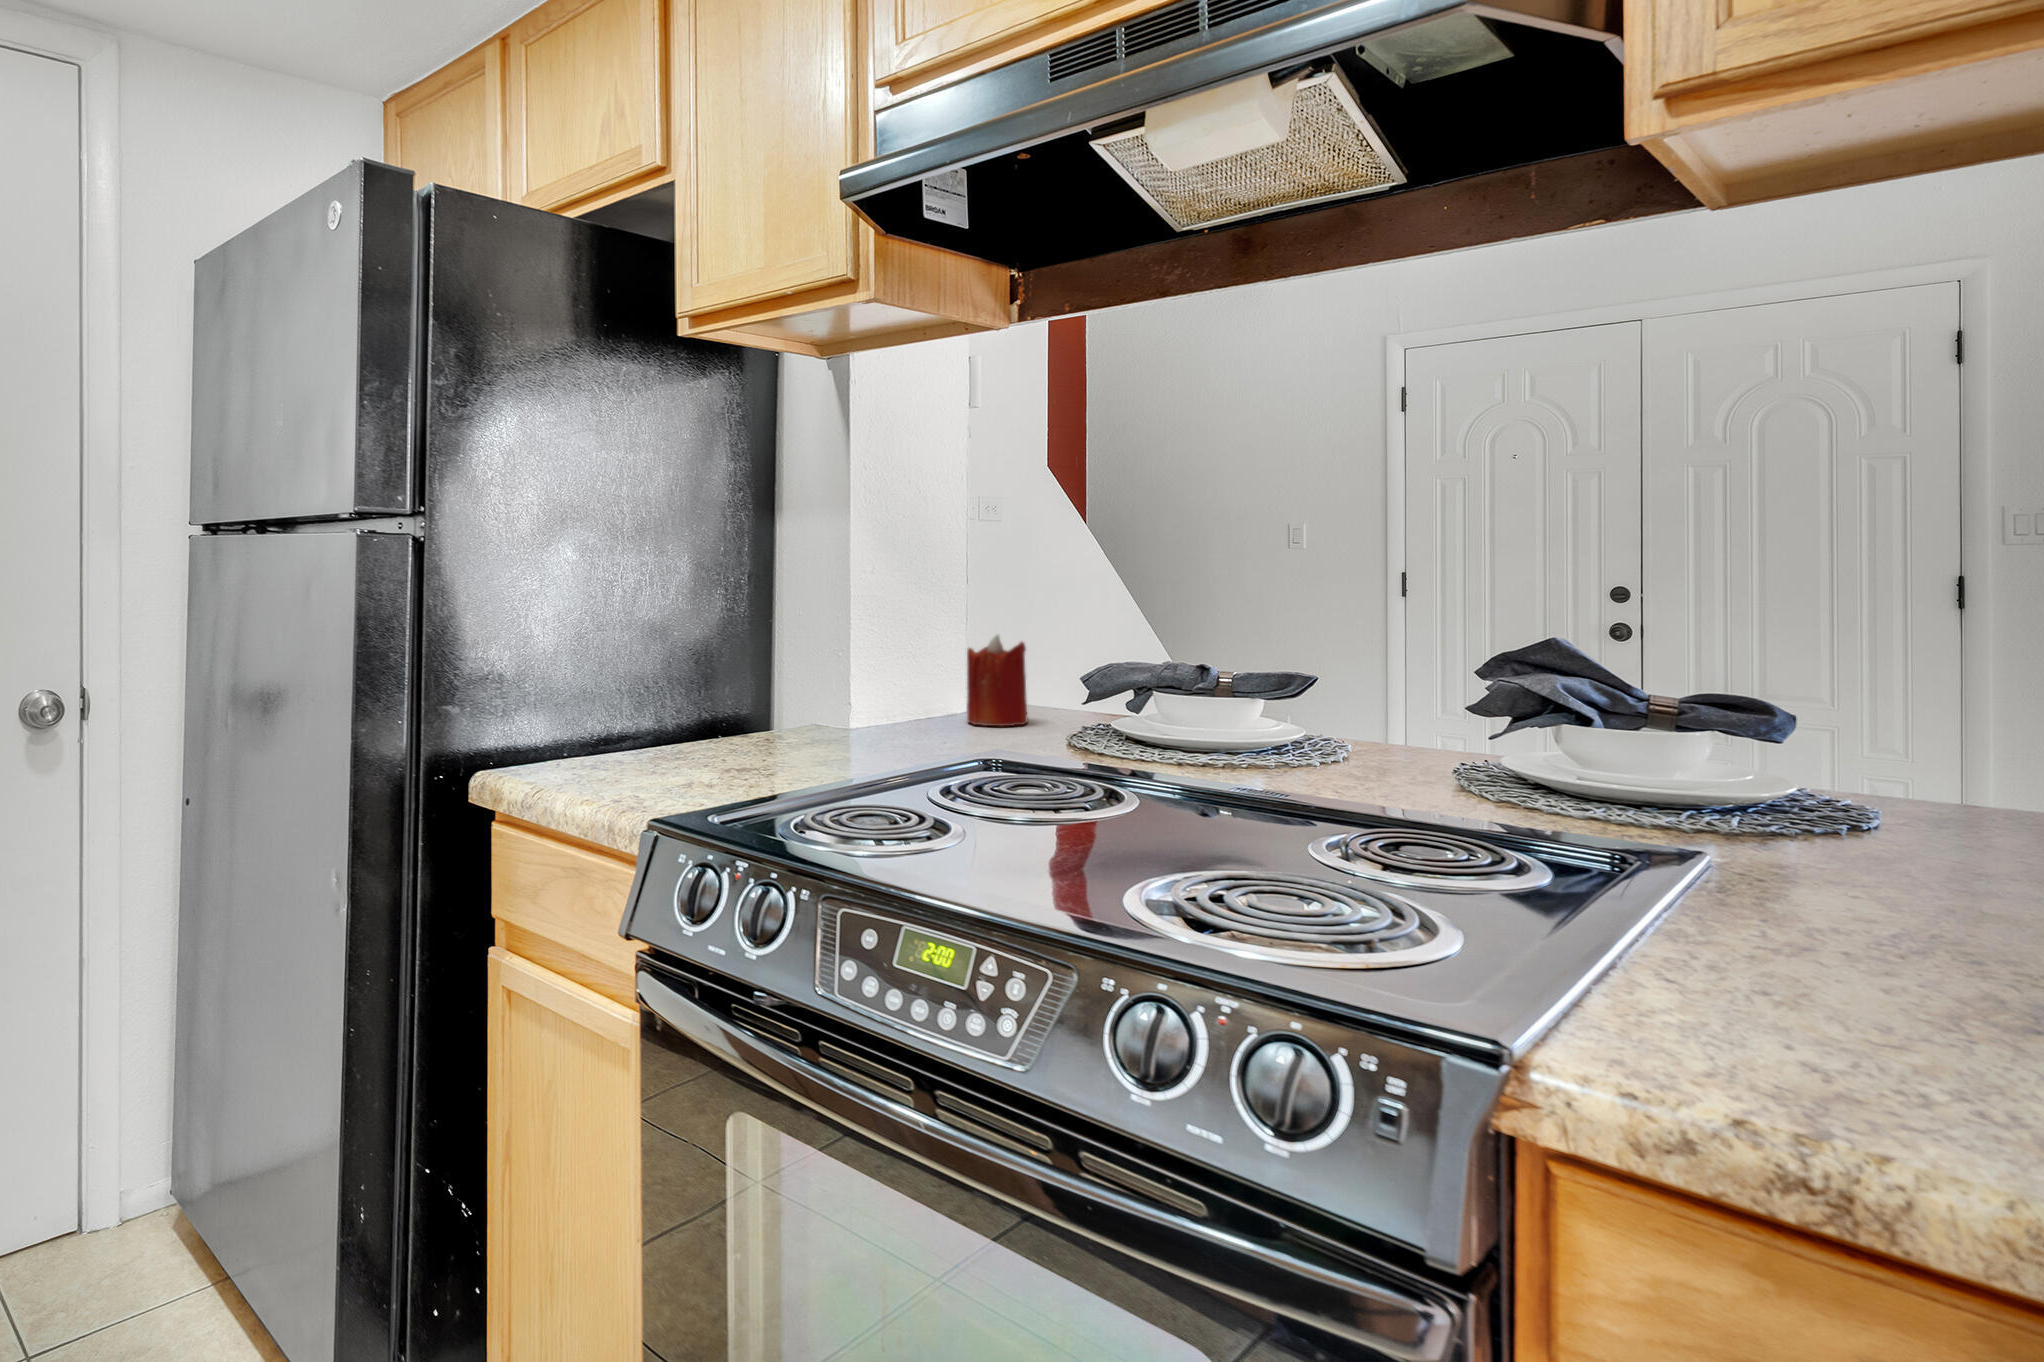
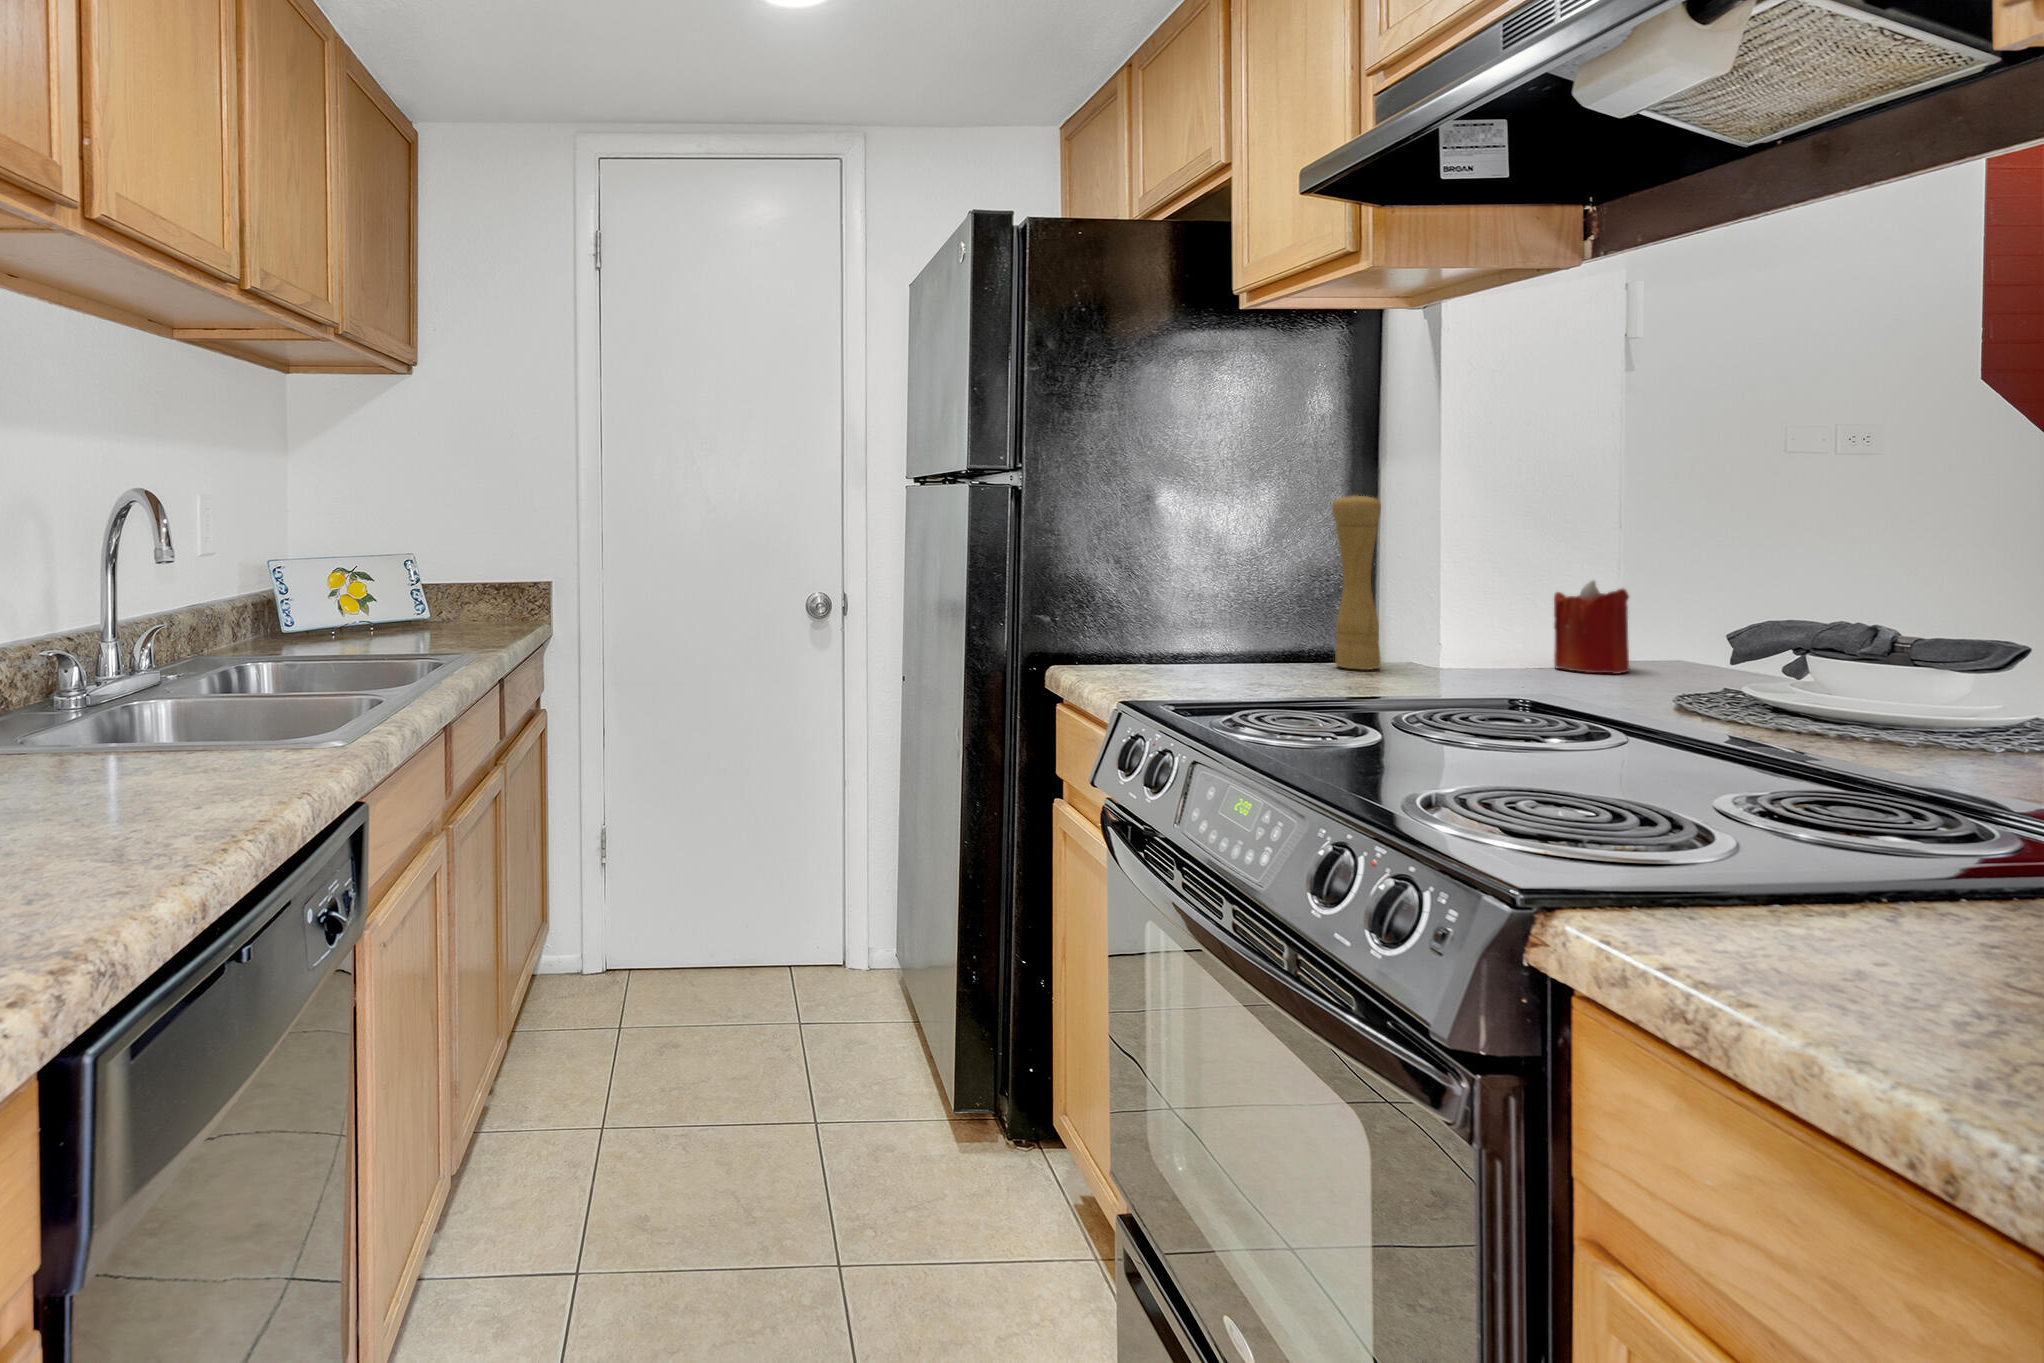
pepper mill: none [793,549,843,747] -> present [1332,493,1381,670]

